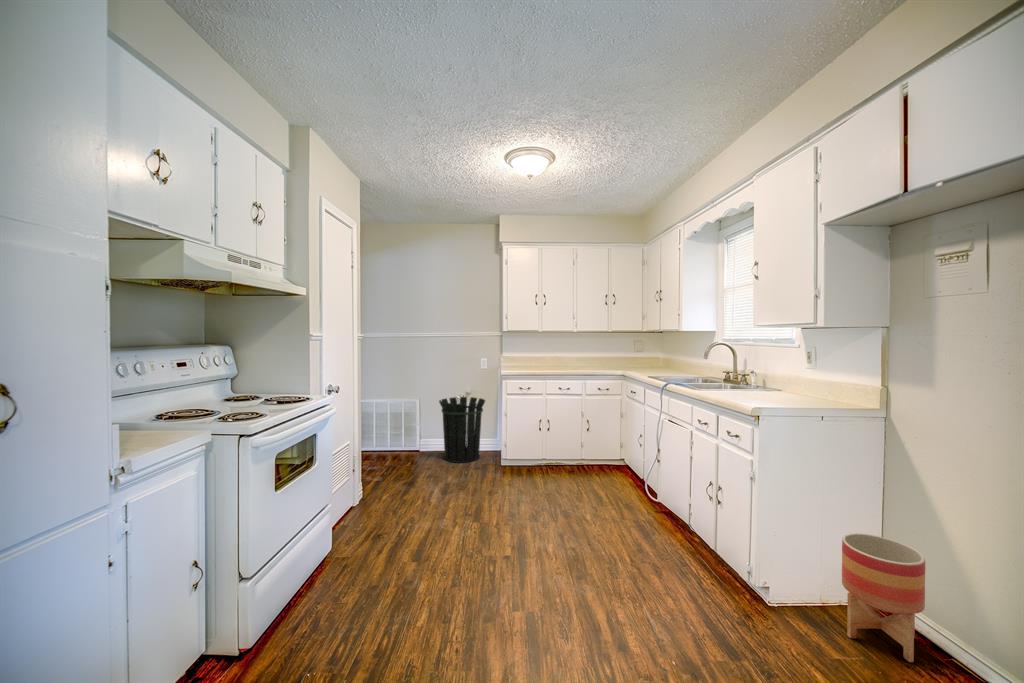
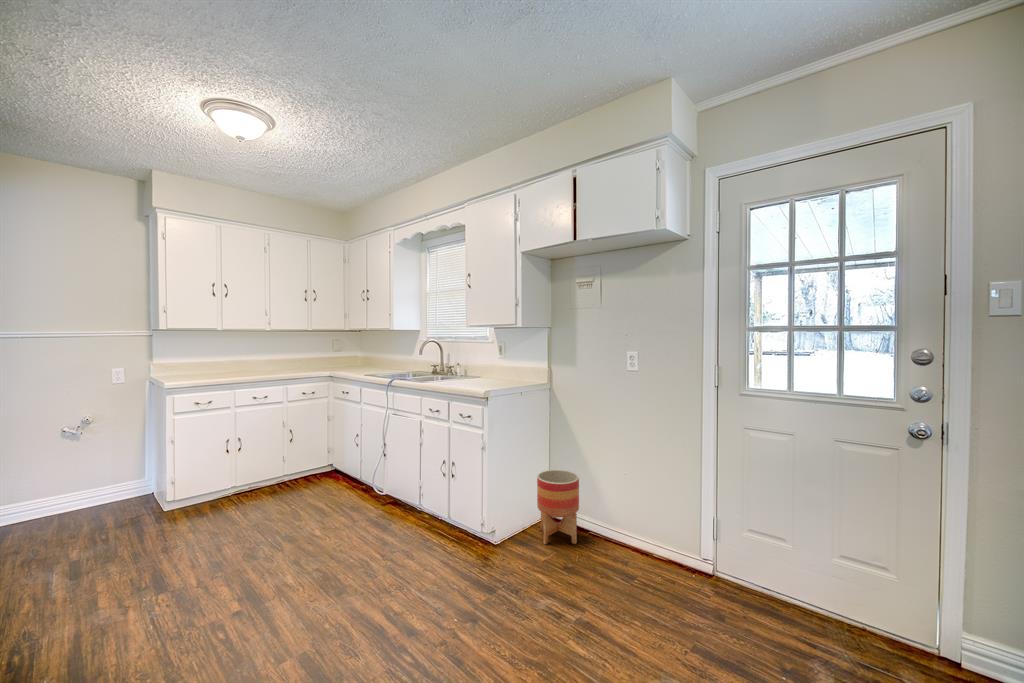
waste bin: present [439,397,485,463] -> none [26,425,126,530]

